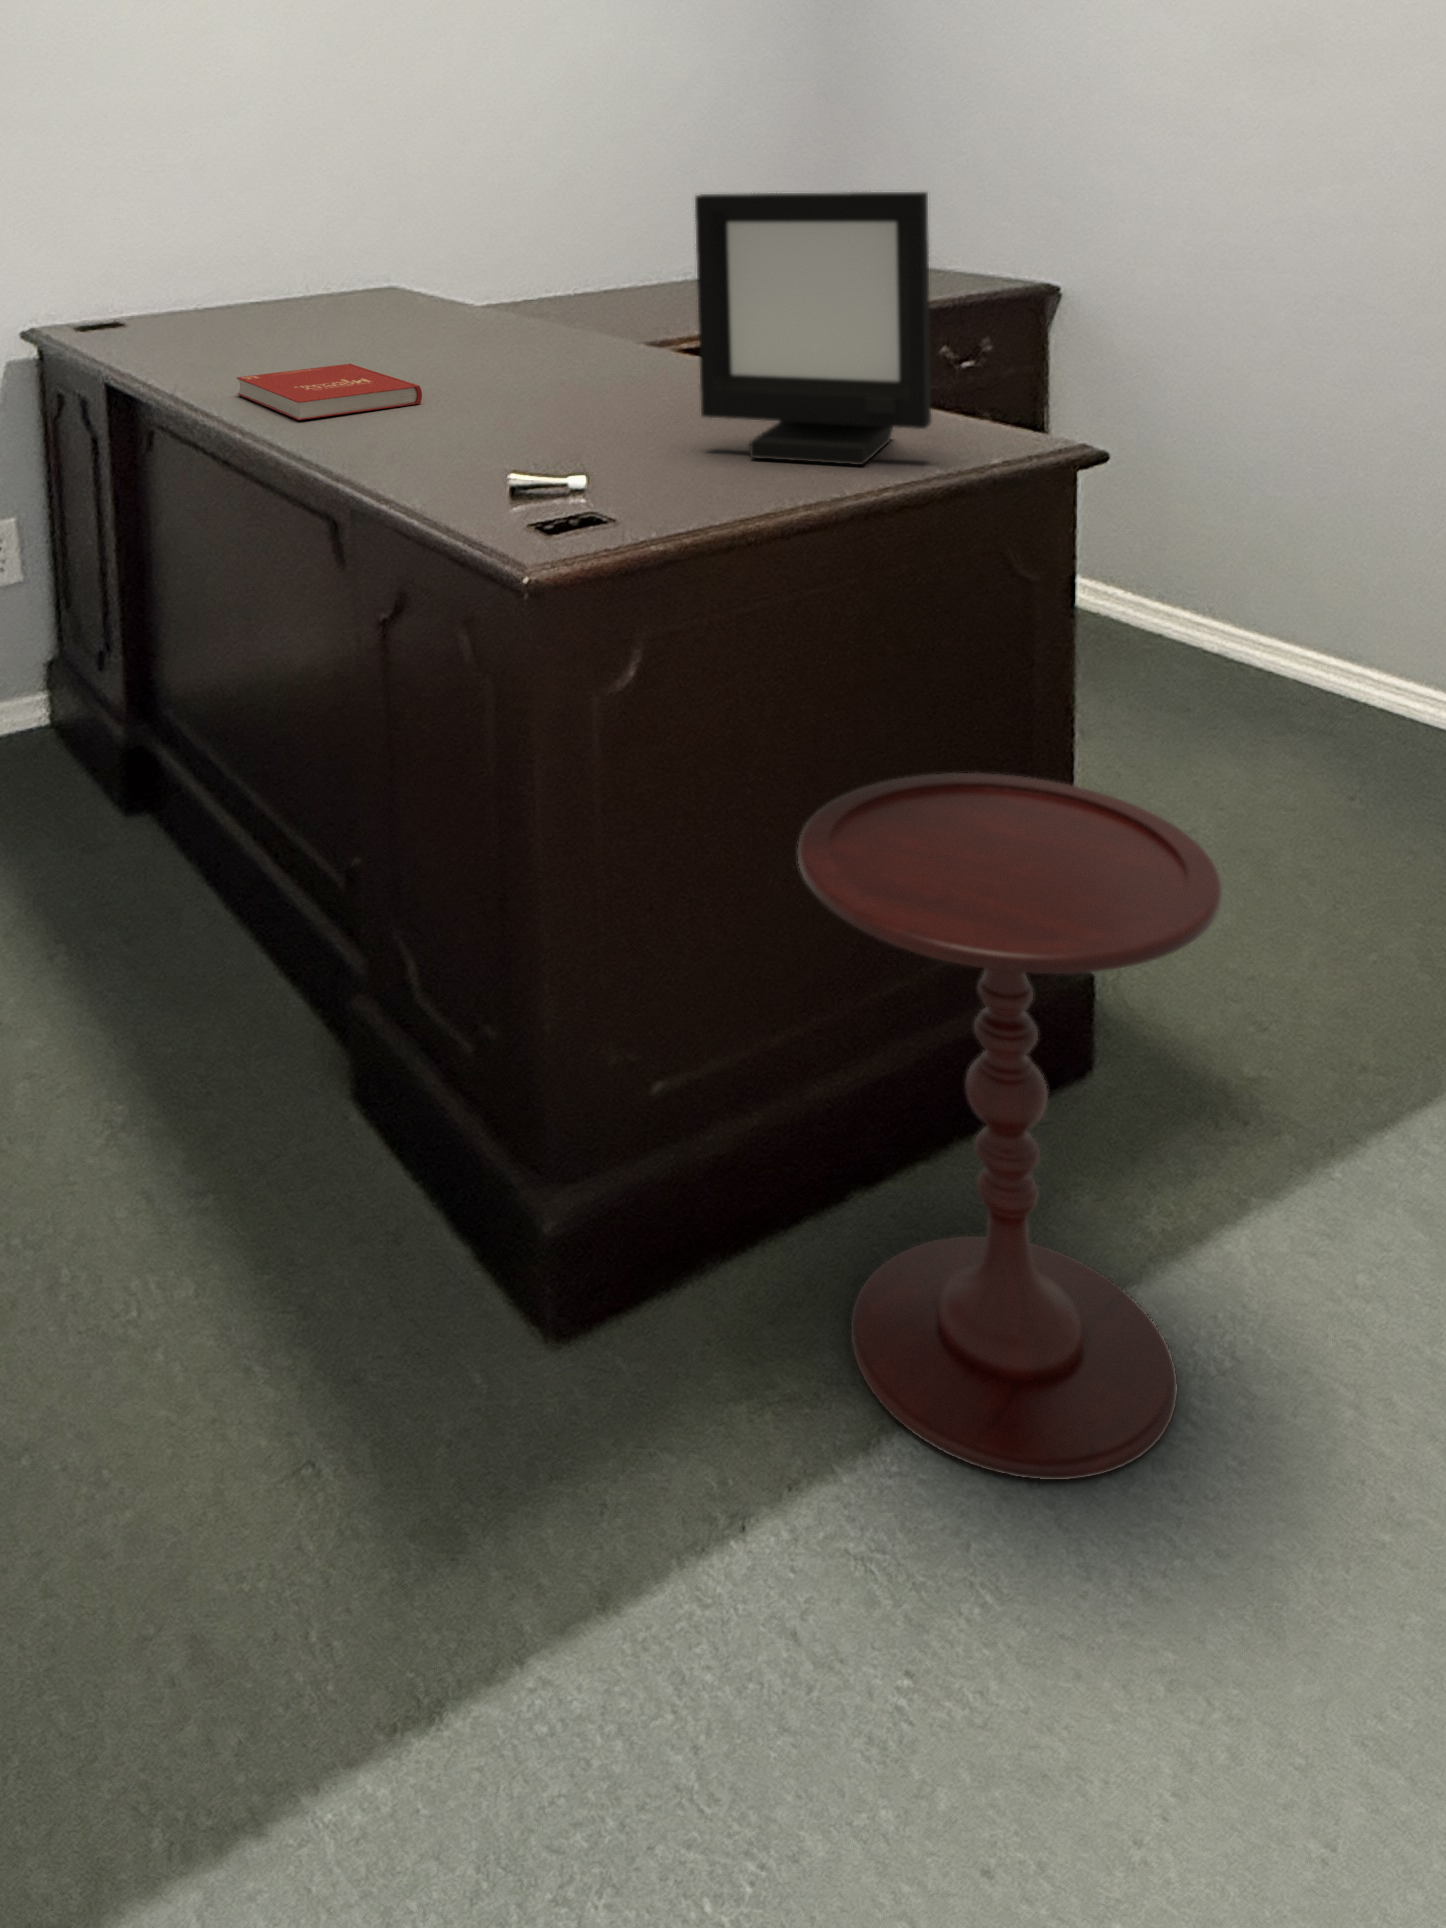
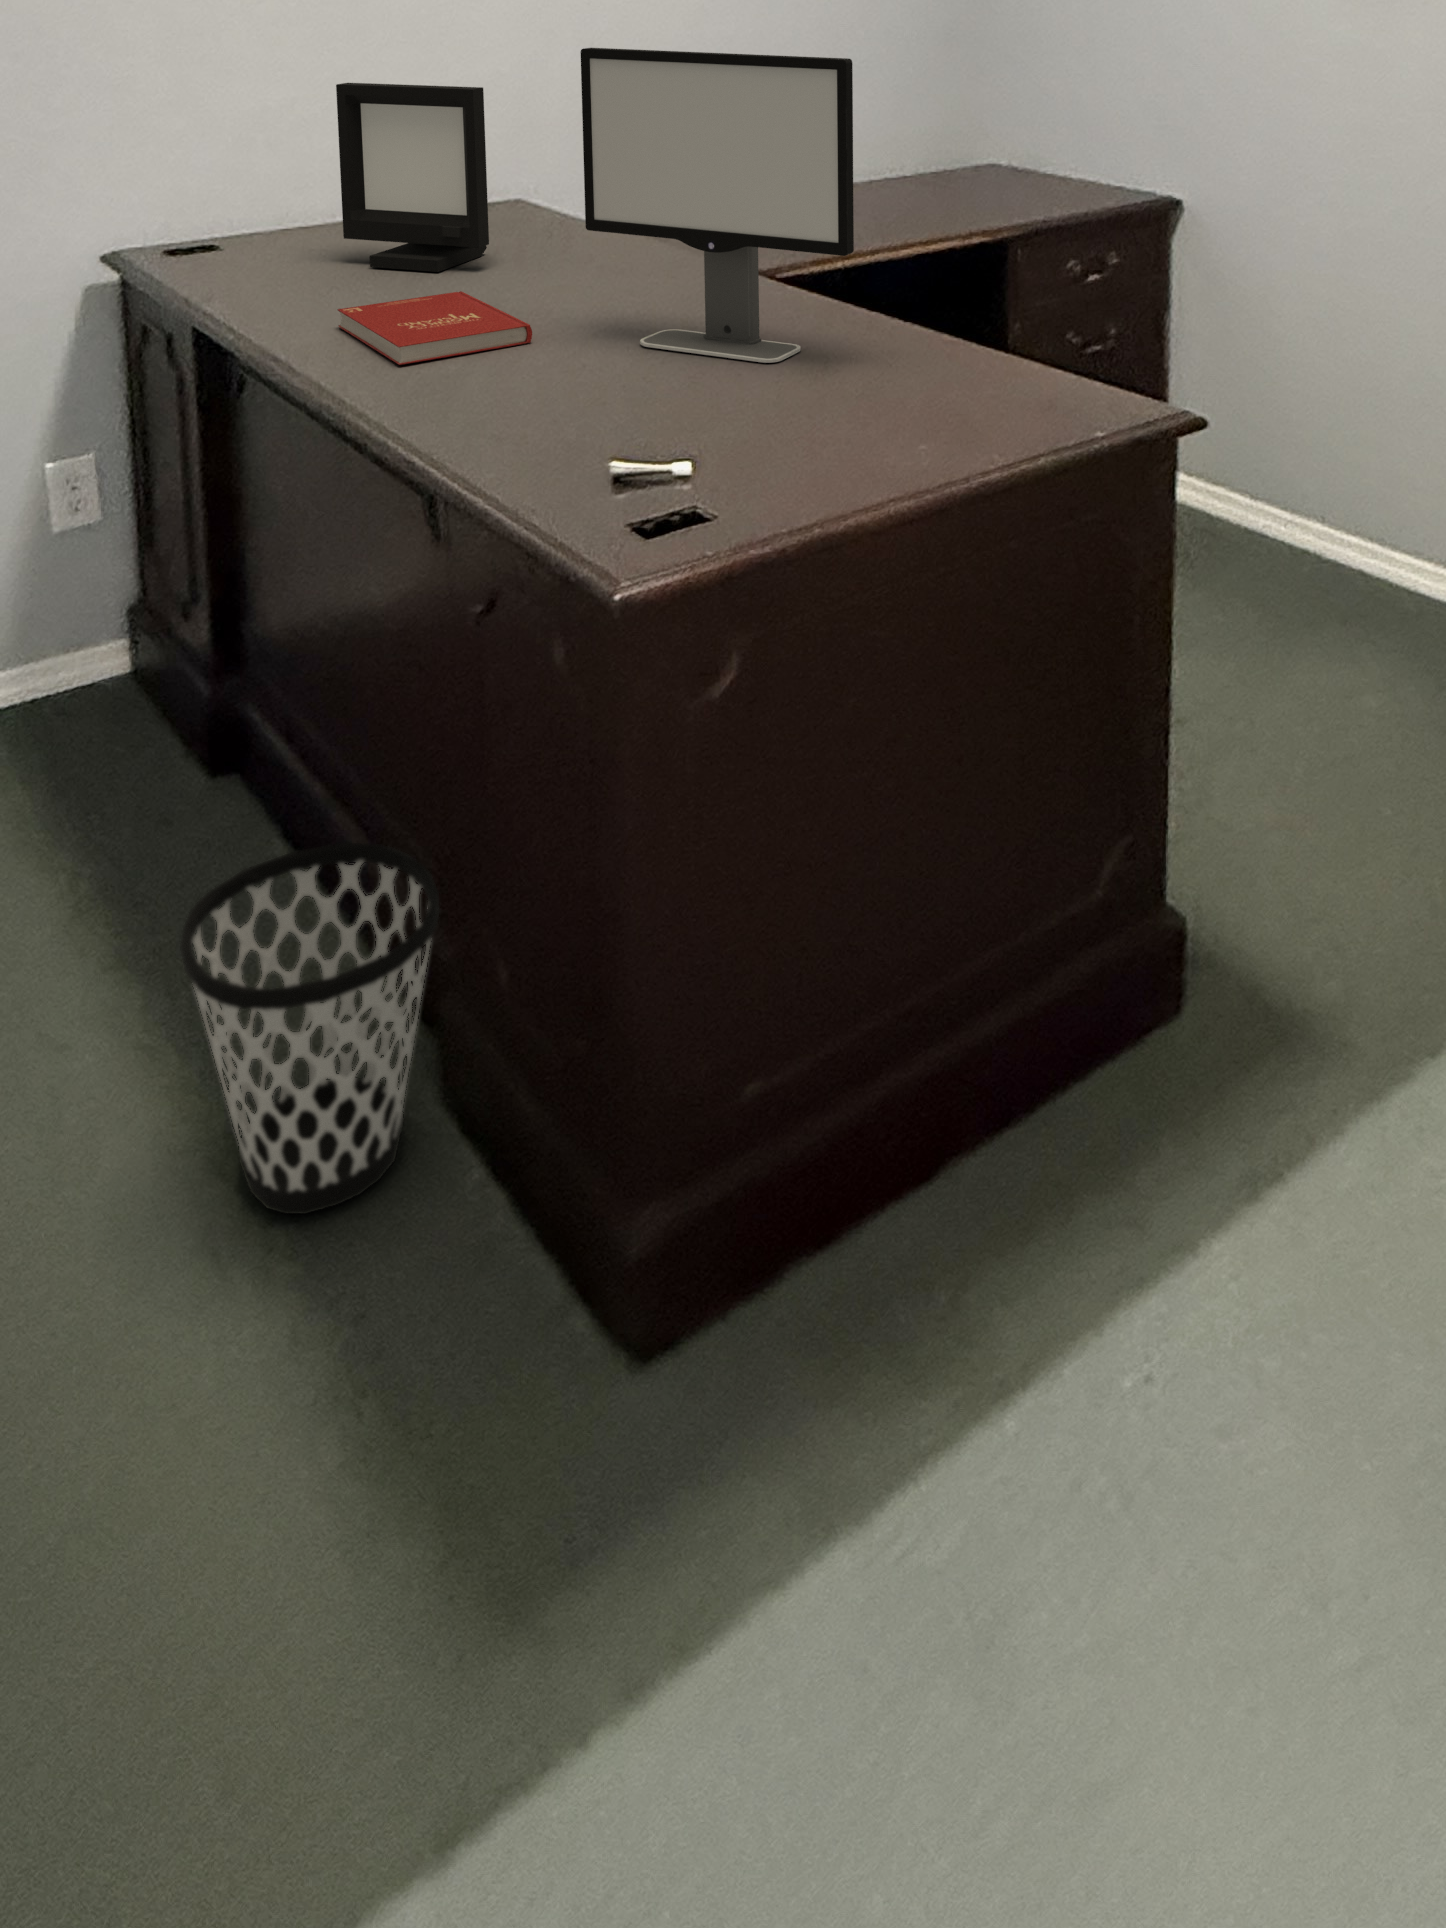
computer monitor: none [464,105,741,415] -> present [580,48,854,363]
picture frame: present [695,192,931,465] -> present [336,83,489,272]
side table: present [798,773,1222,1480] -> none [881,740,1274,1438]
wastebasket: none [117,868,353,1216] -> present [180,842,440,1214]

